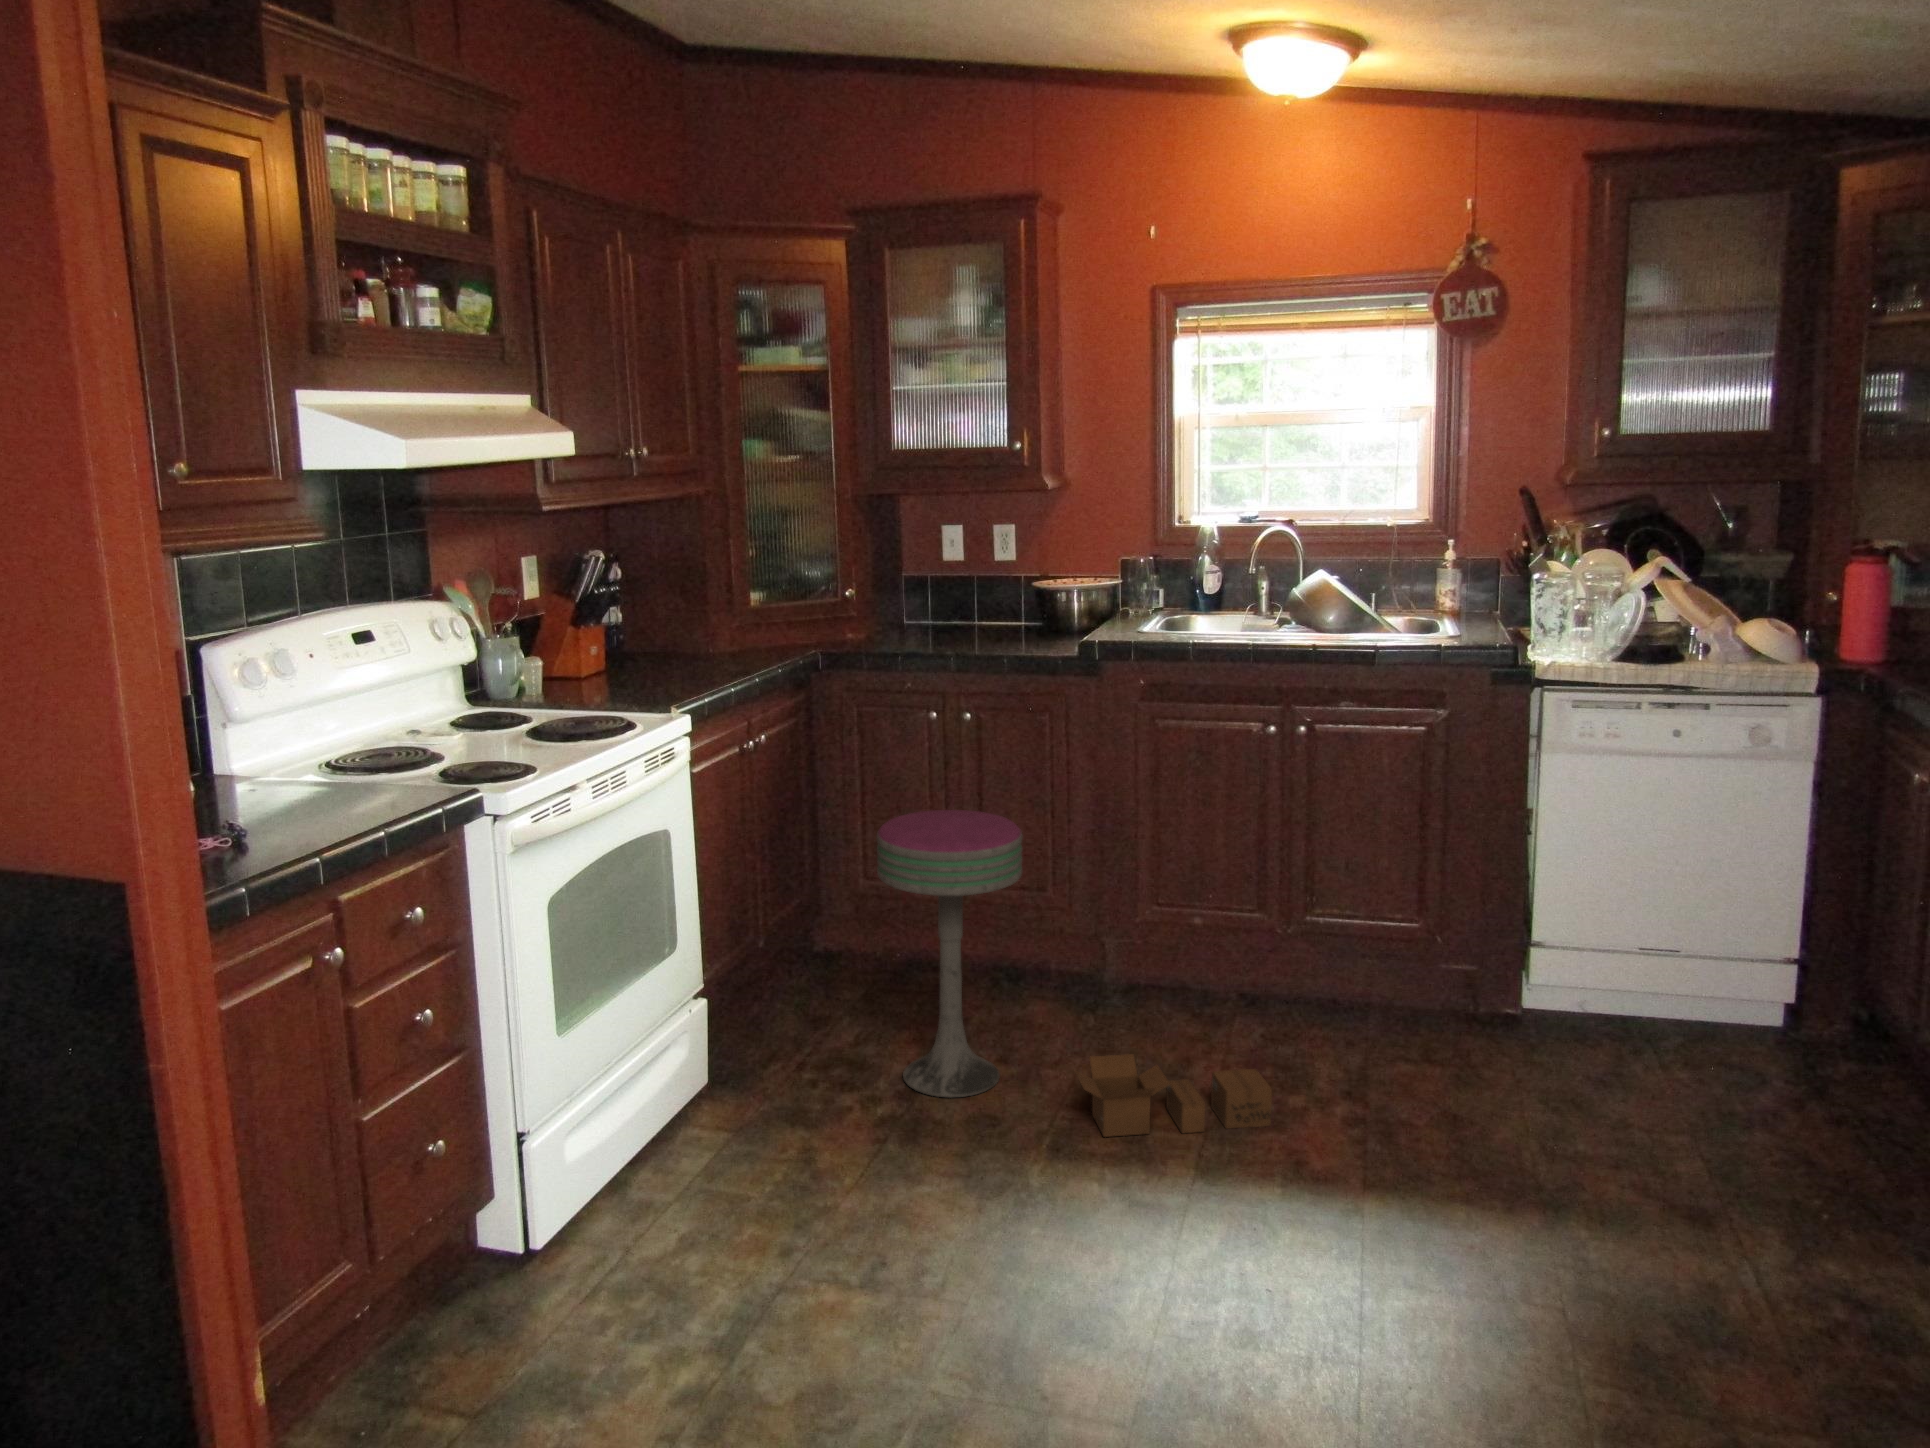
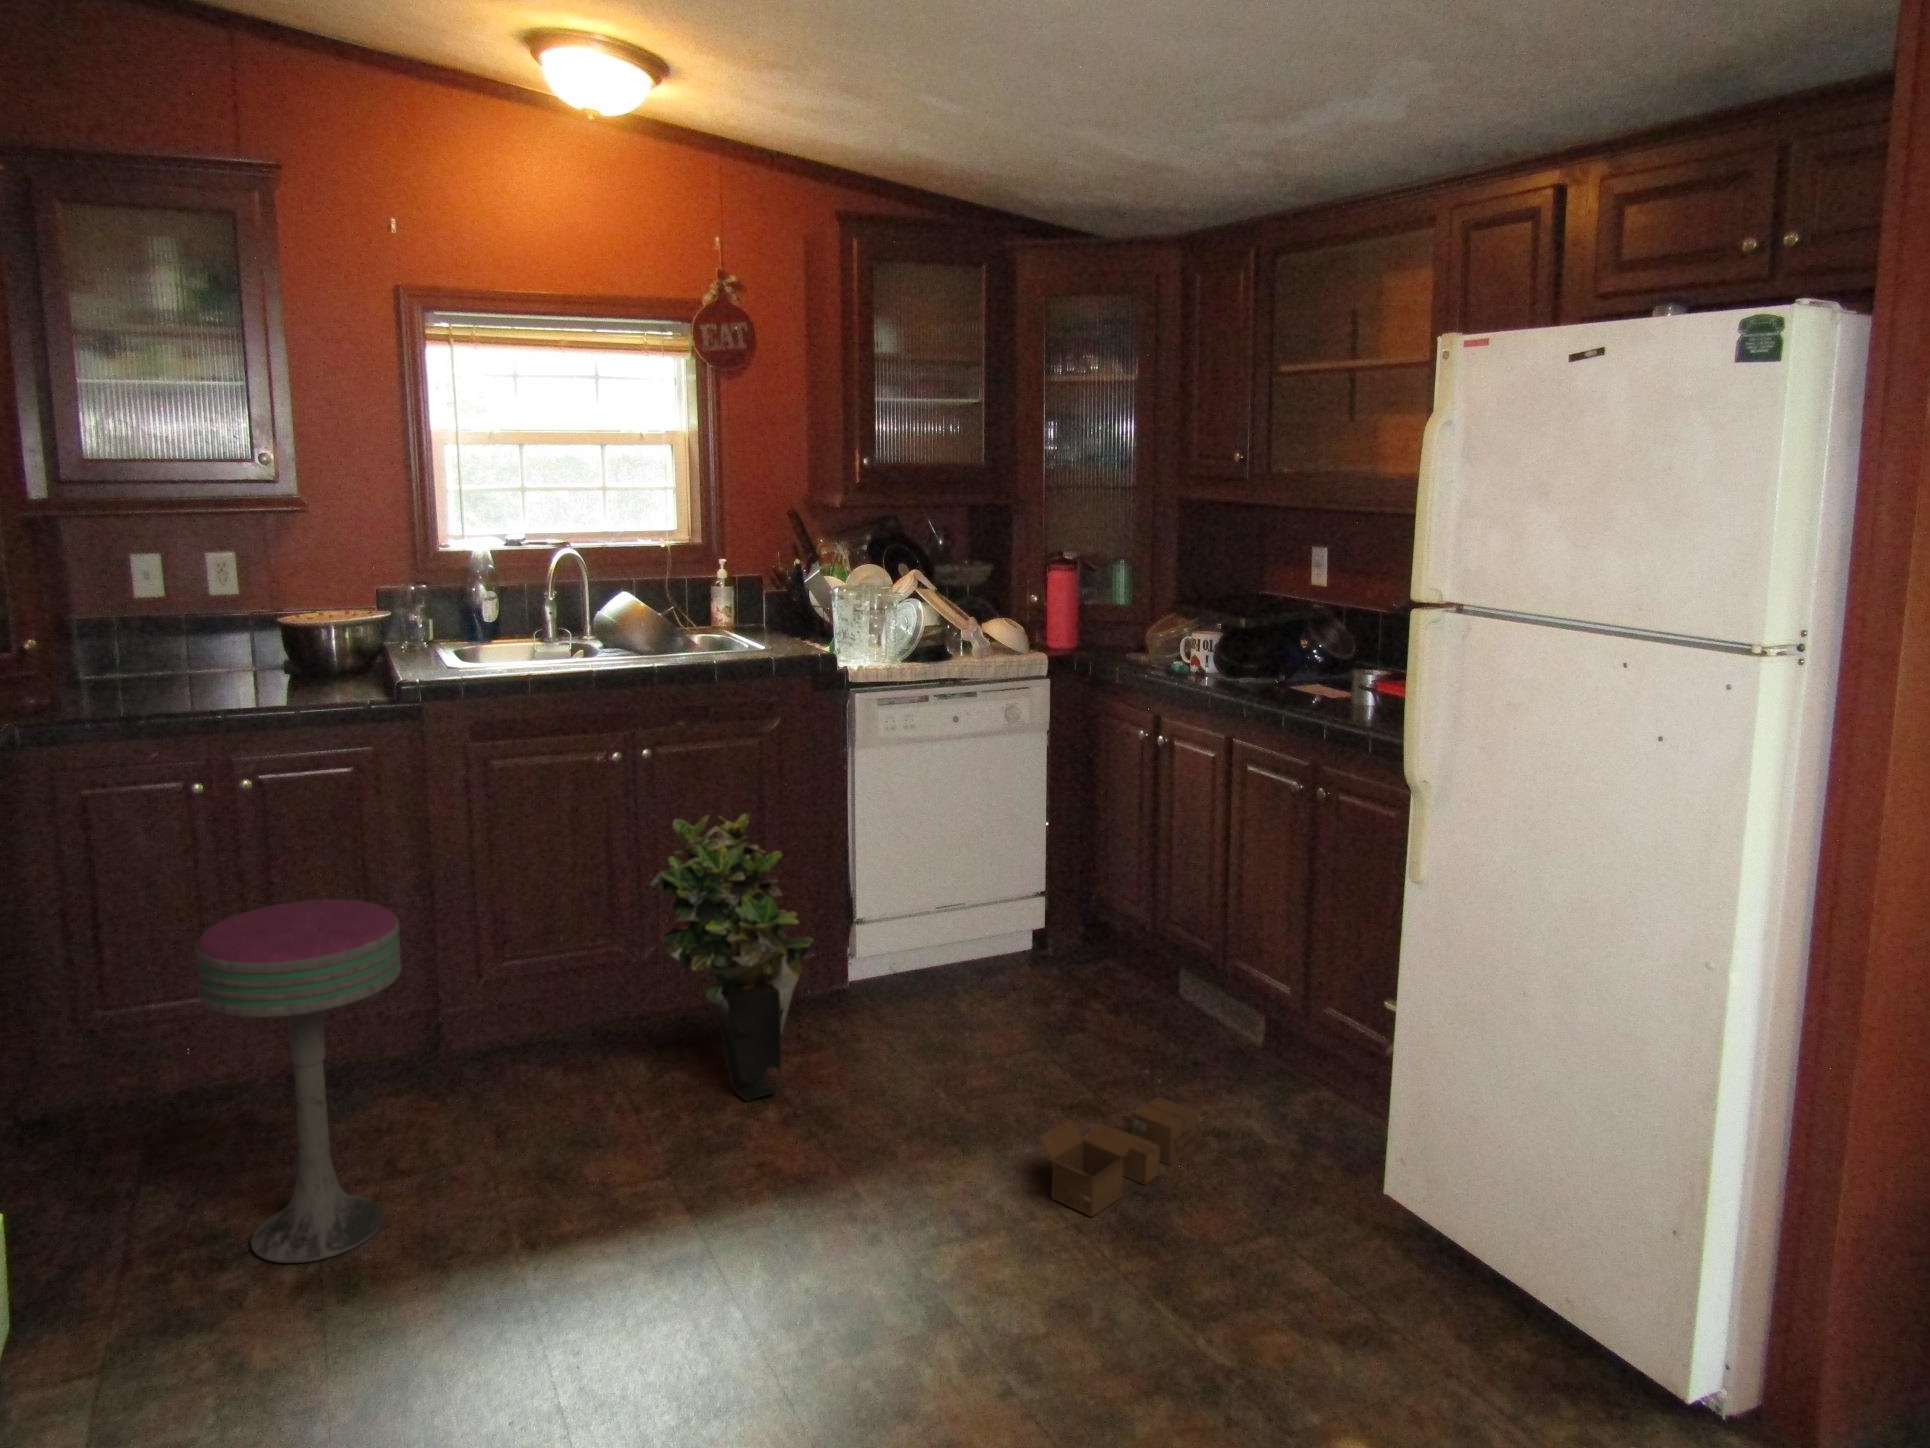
potted plant: none [1270,796,1433,1086] -> present [651,814,813,1101]
cardboard box: present [1075,1054,1272,1137] -> present [1040,1097,1197,1217]

